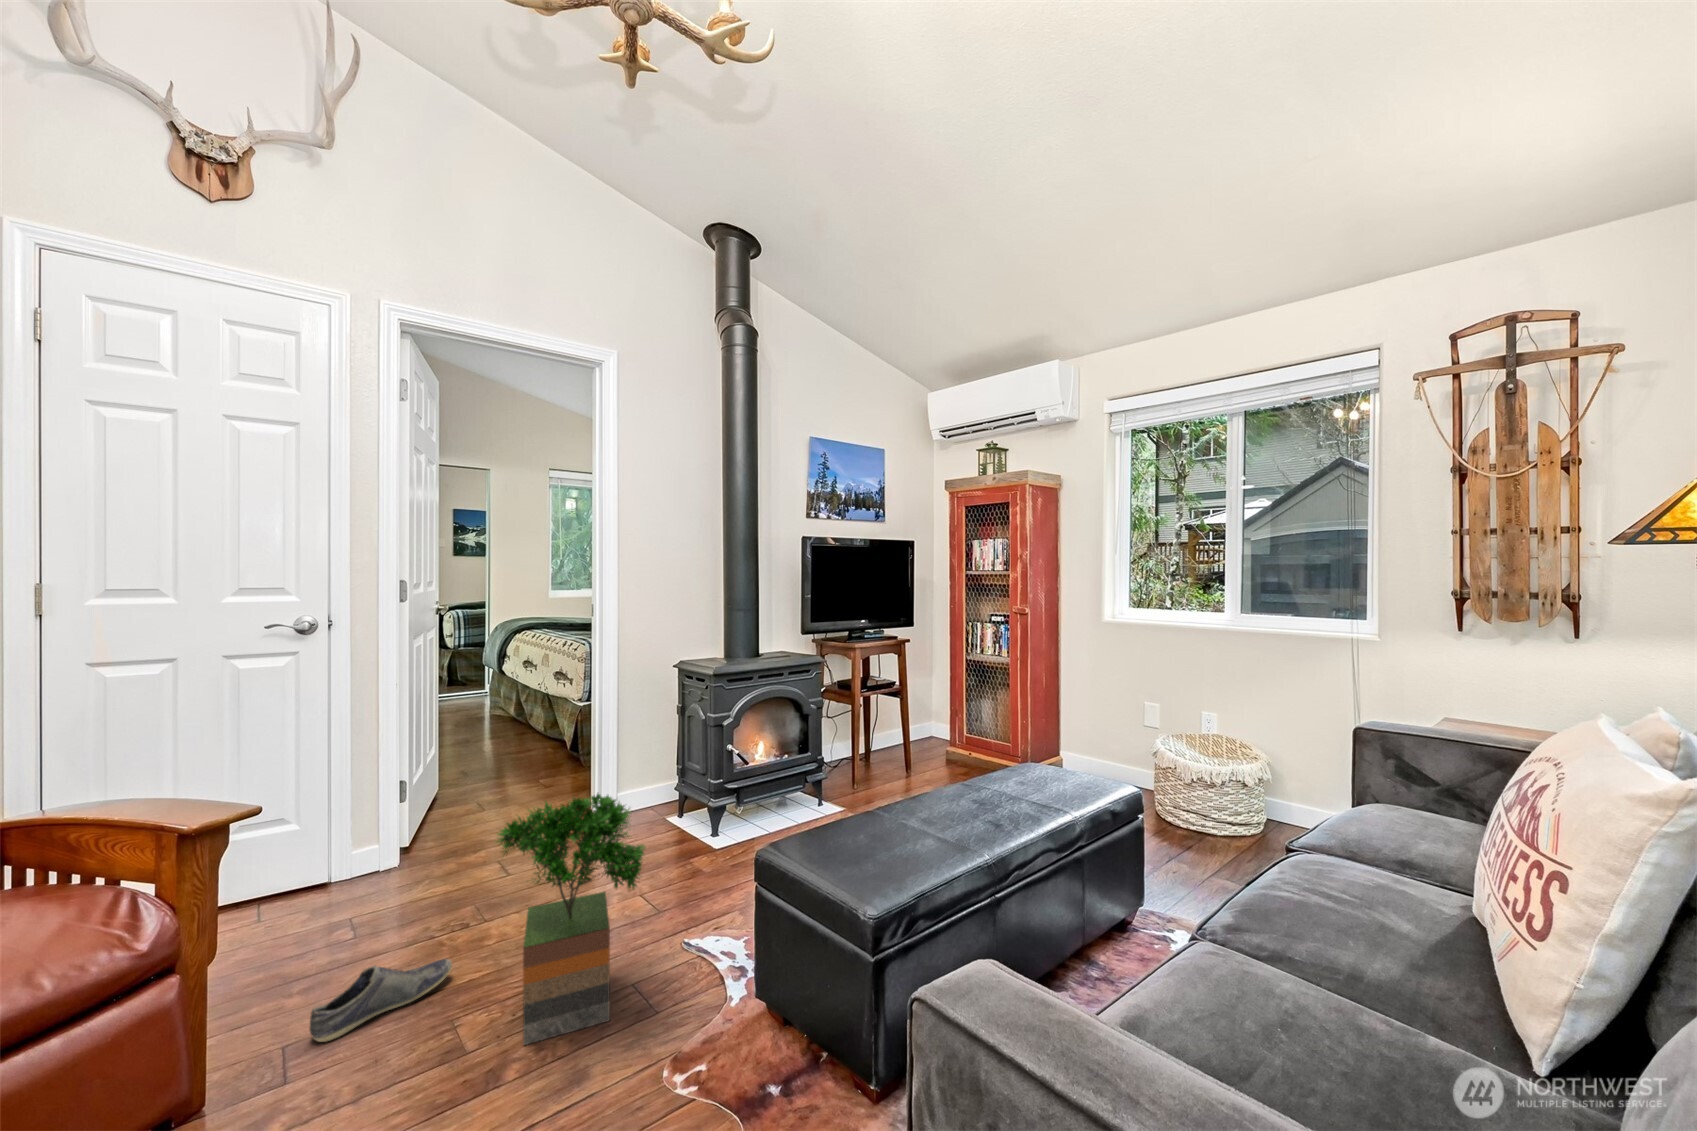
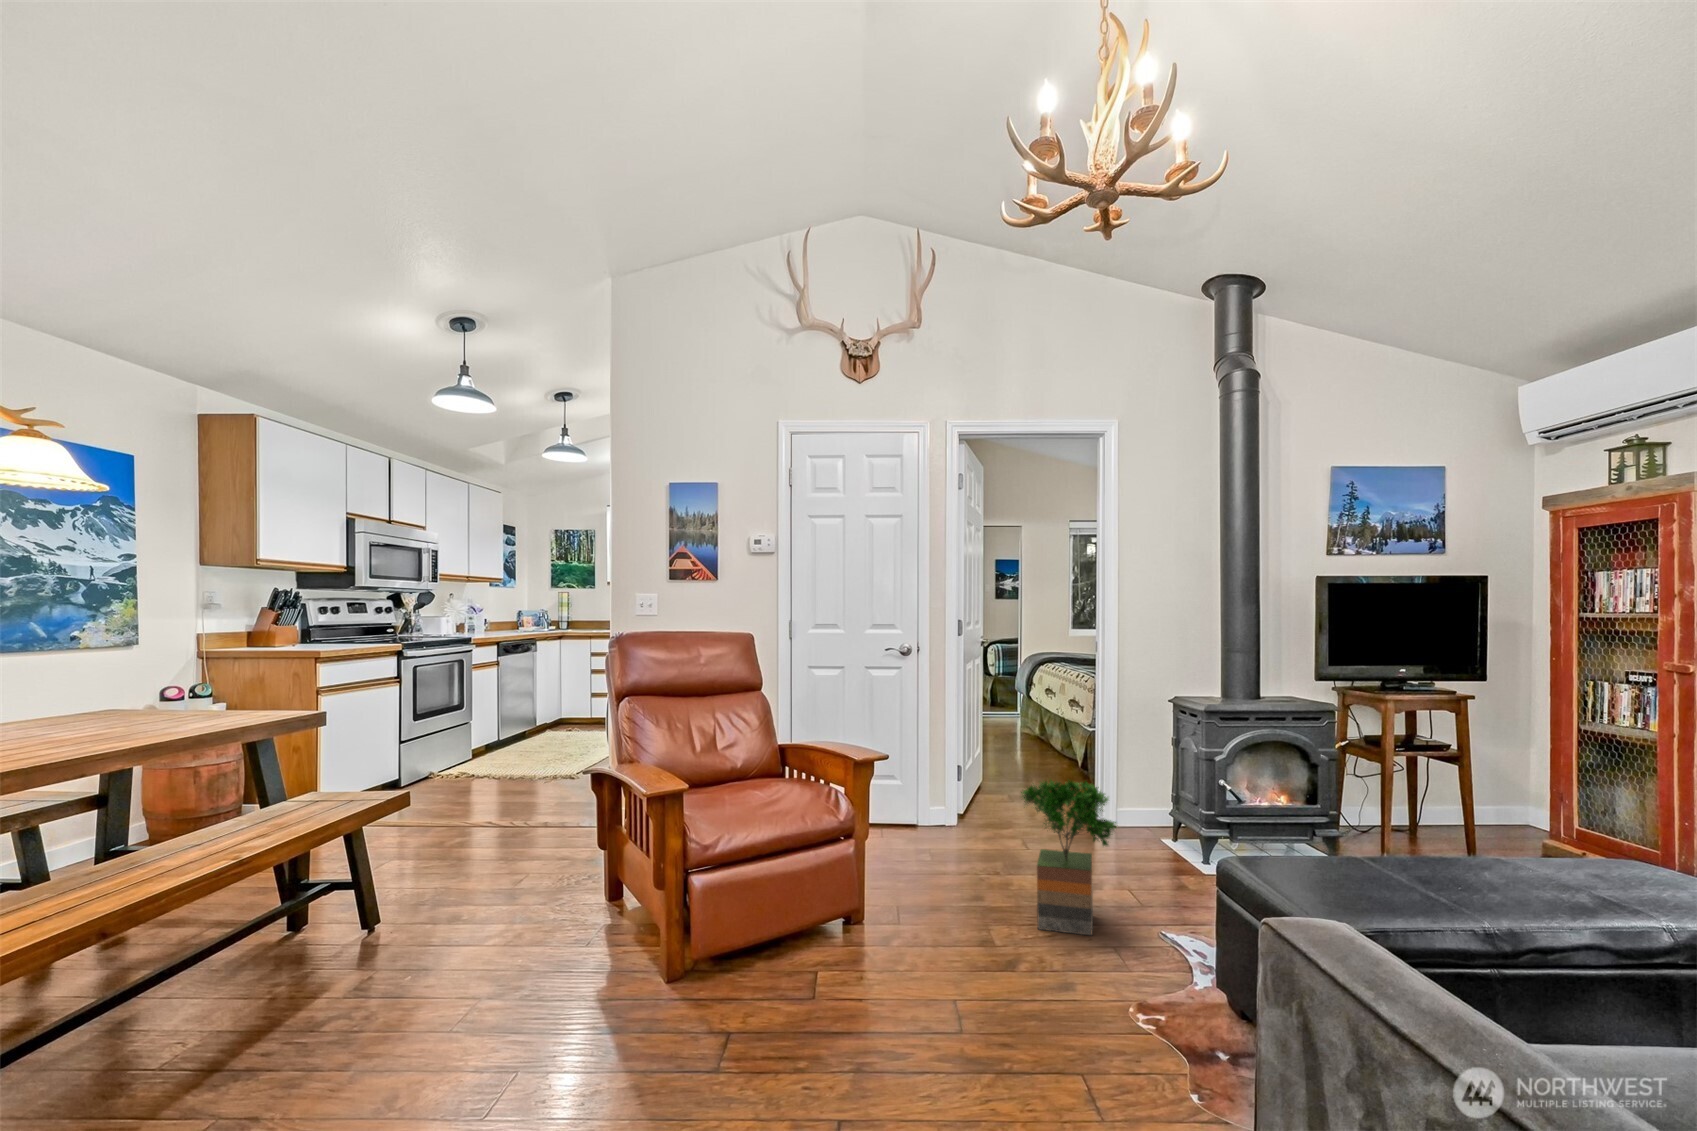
shoe: present [310,959,452,1042] -> none [926,862,996,895]

